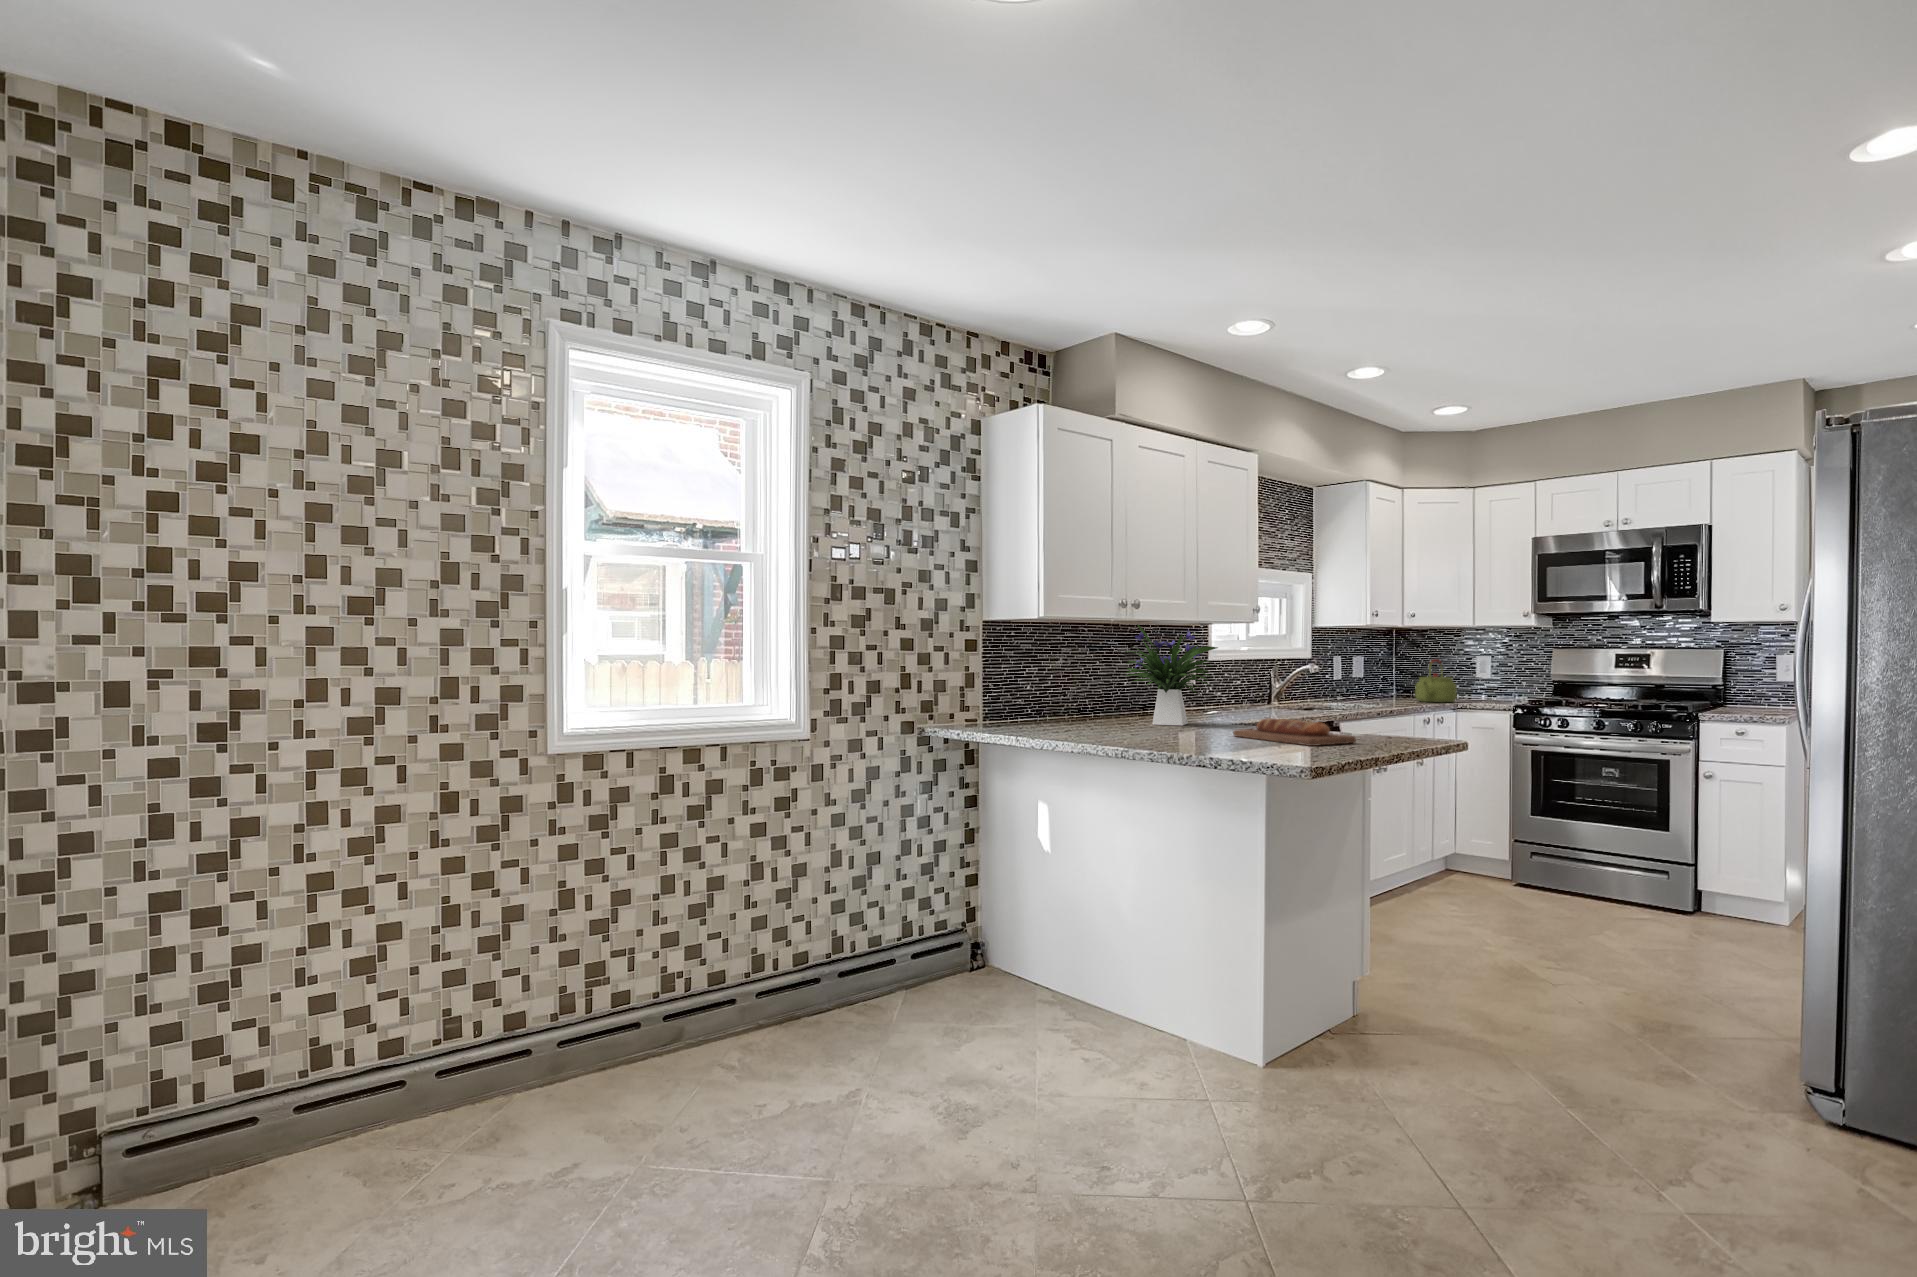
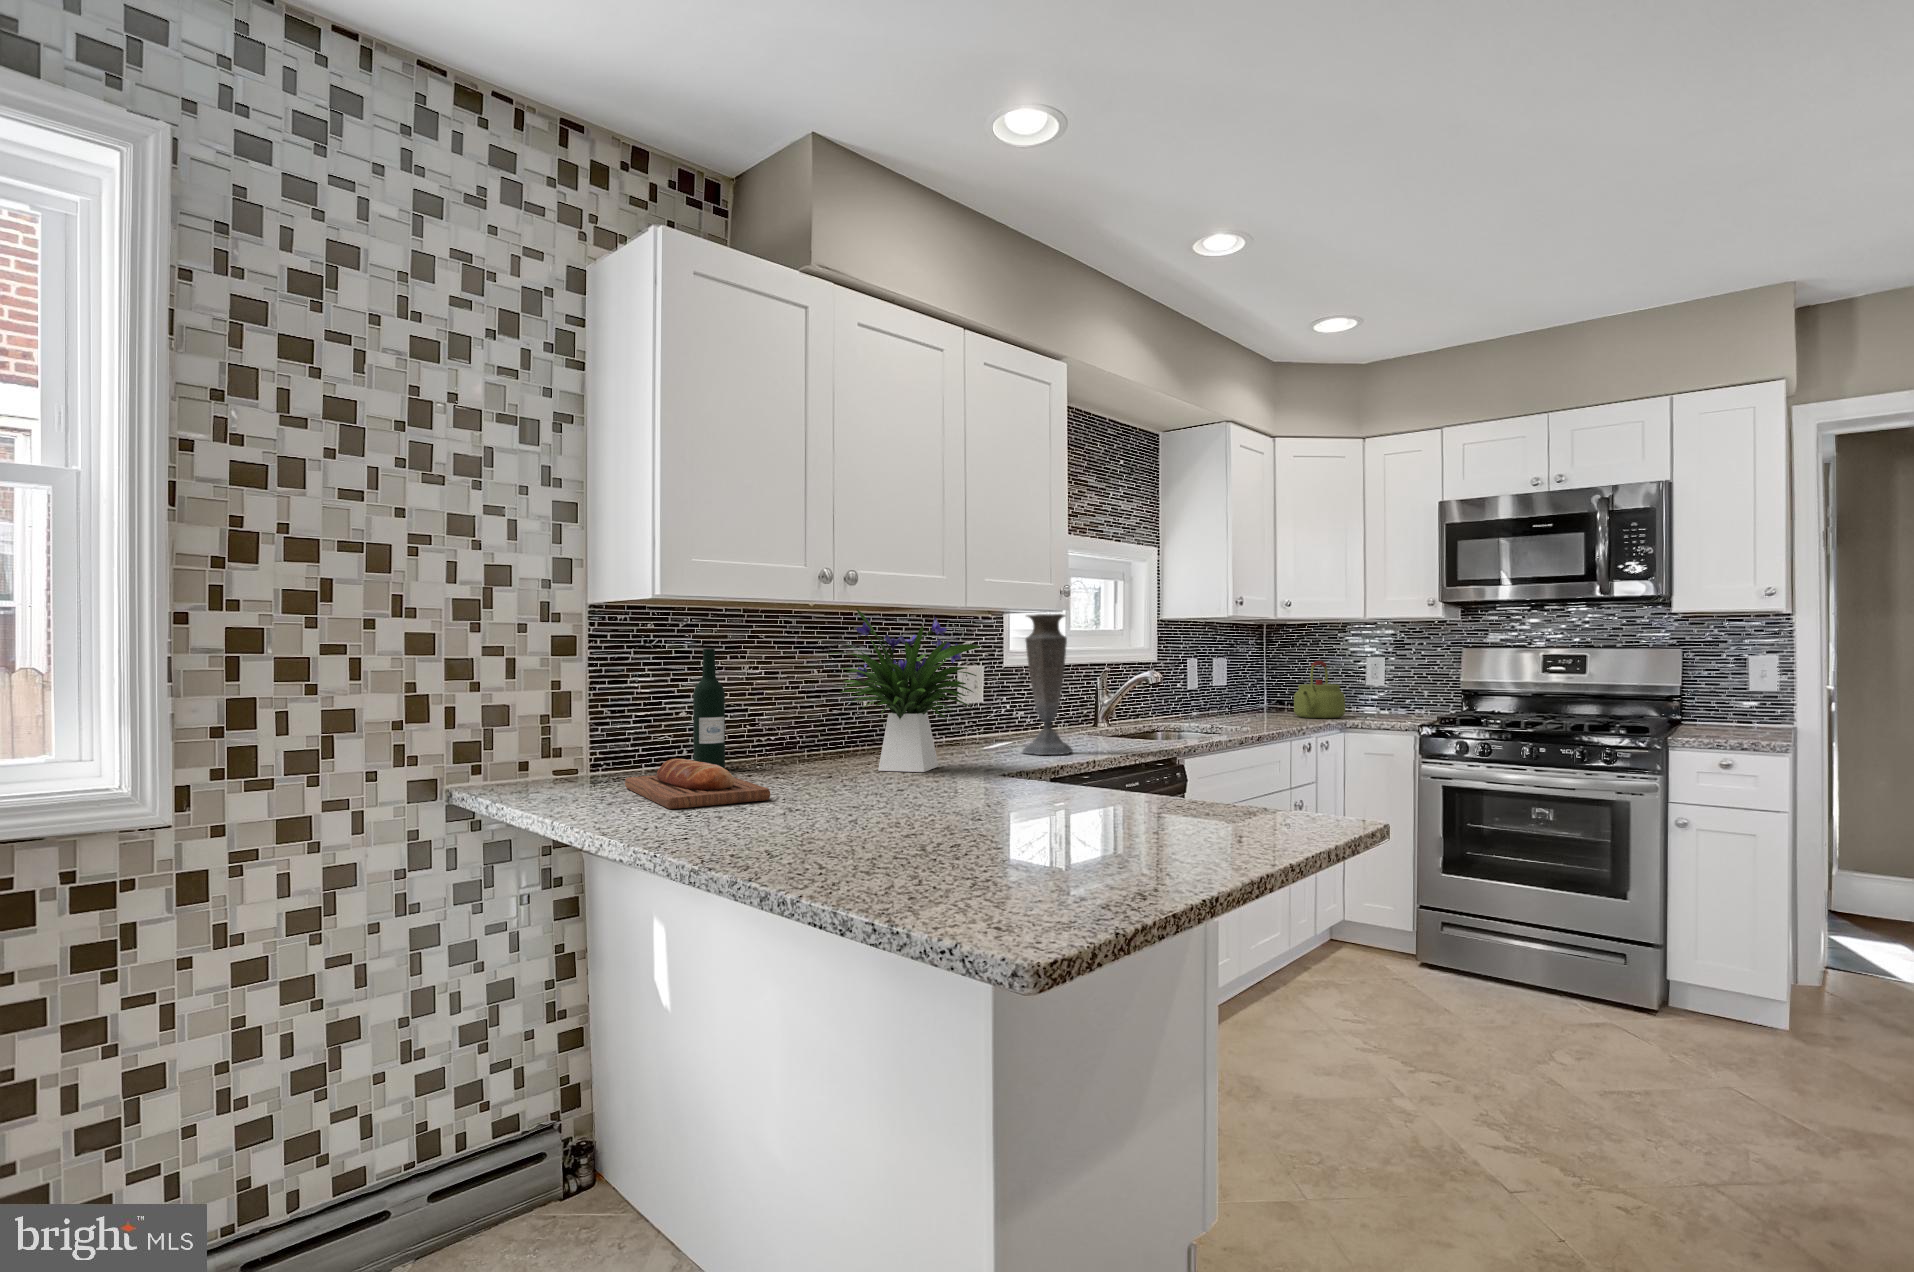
vase: none [1232,626,1267,719] -> present [1022,614,1073,755]
wine bottle: none [1035,648,1054,723] -> present [693,649,725,768]
bread loaf: present [1233,718,1356,746] -> present [625,759,770,809]

